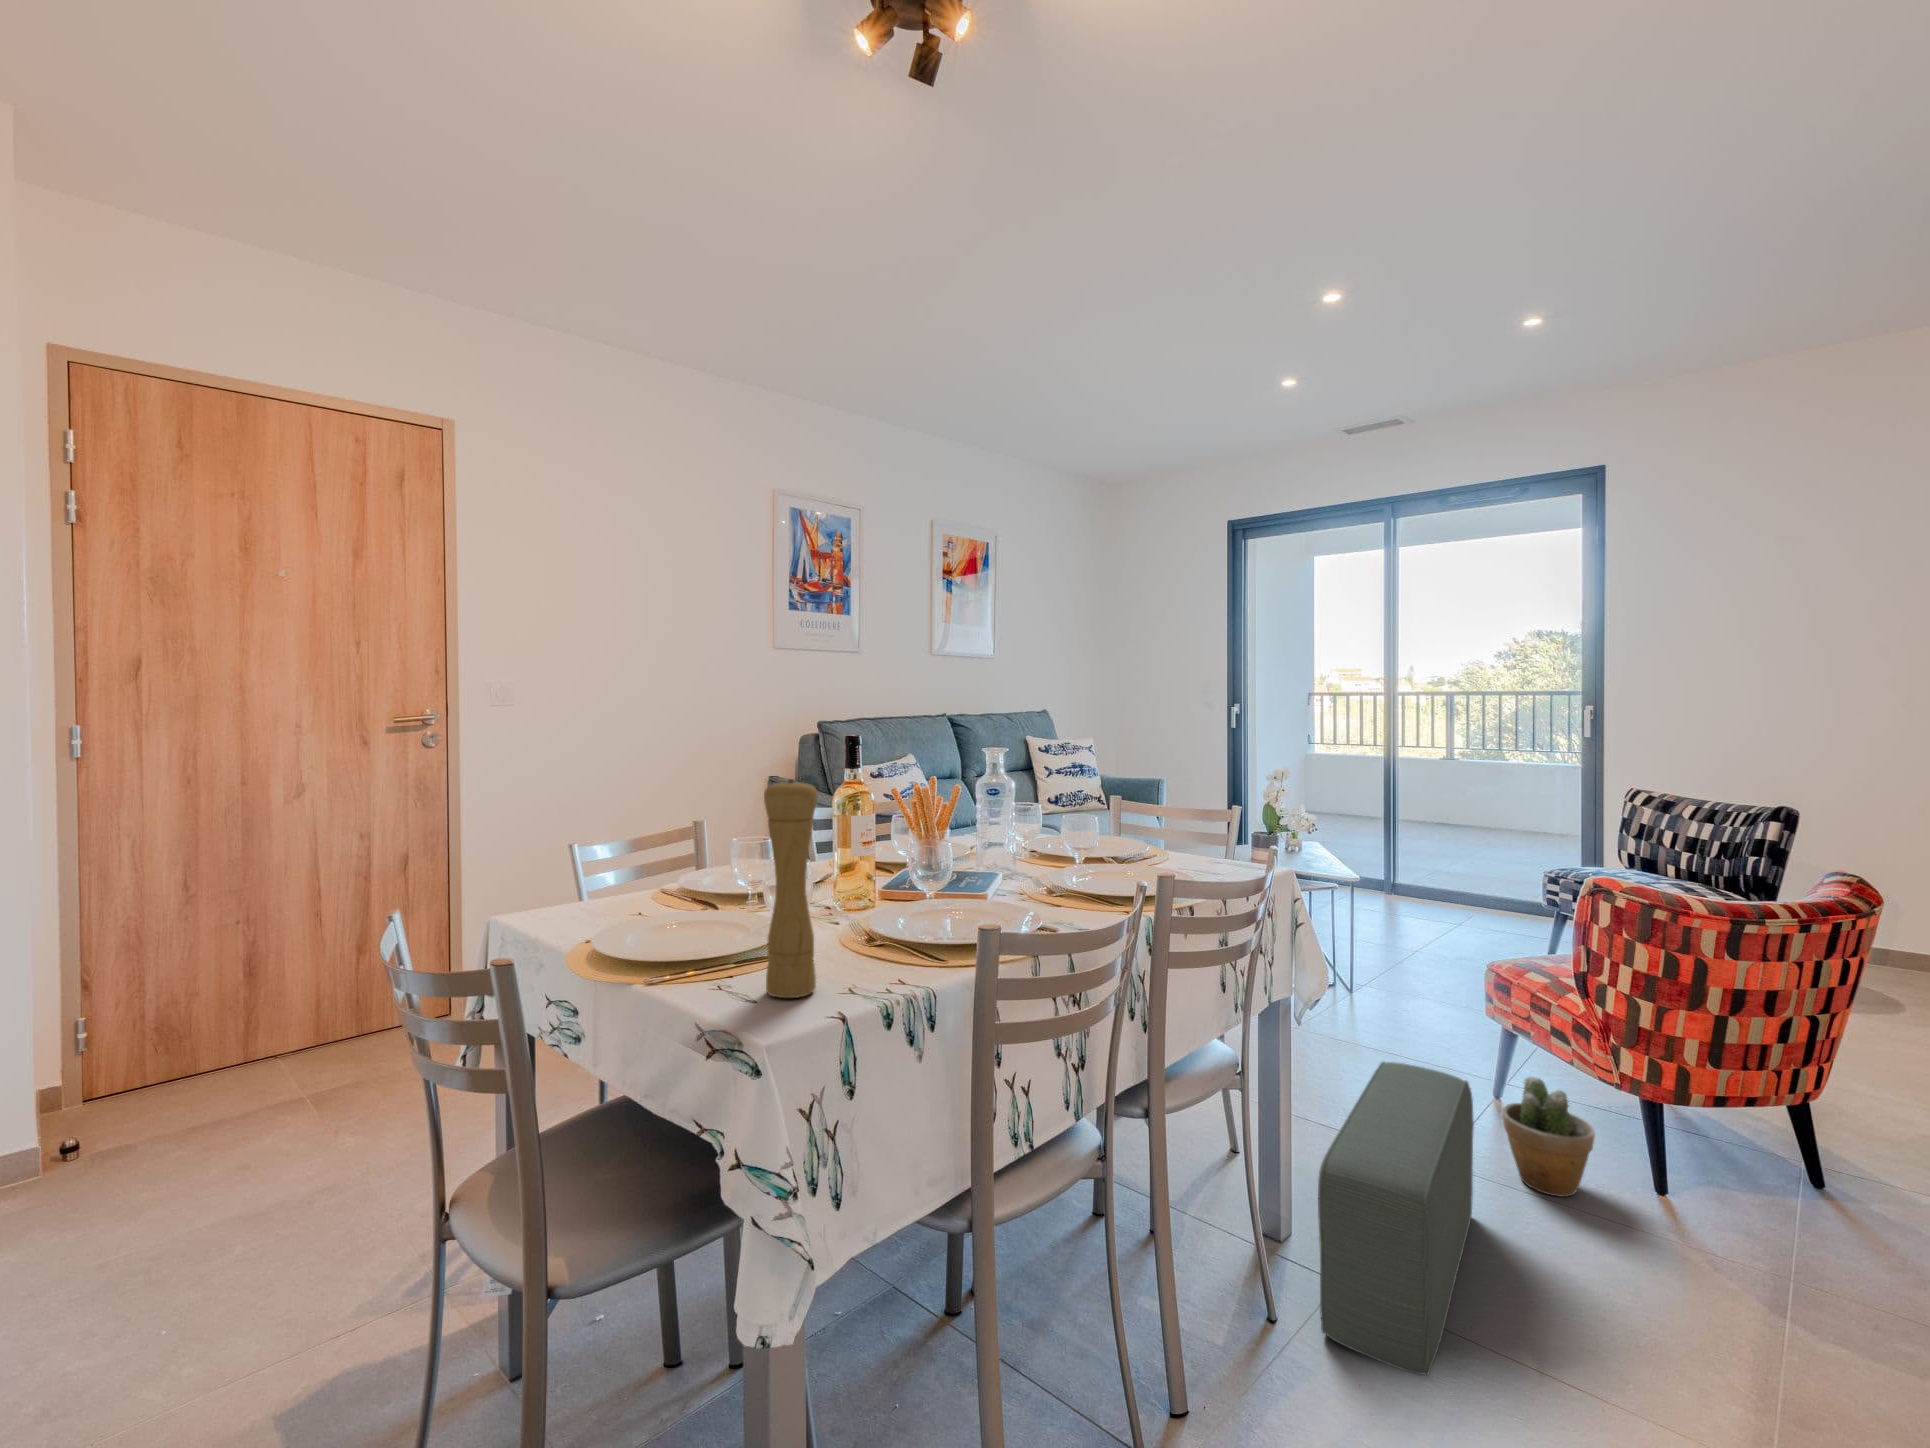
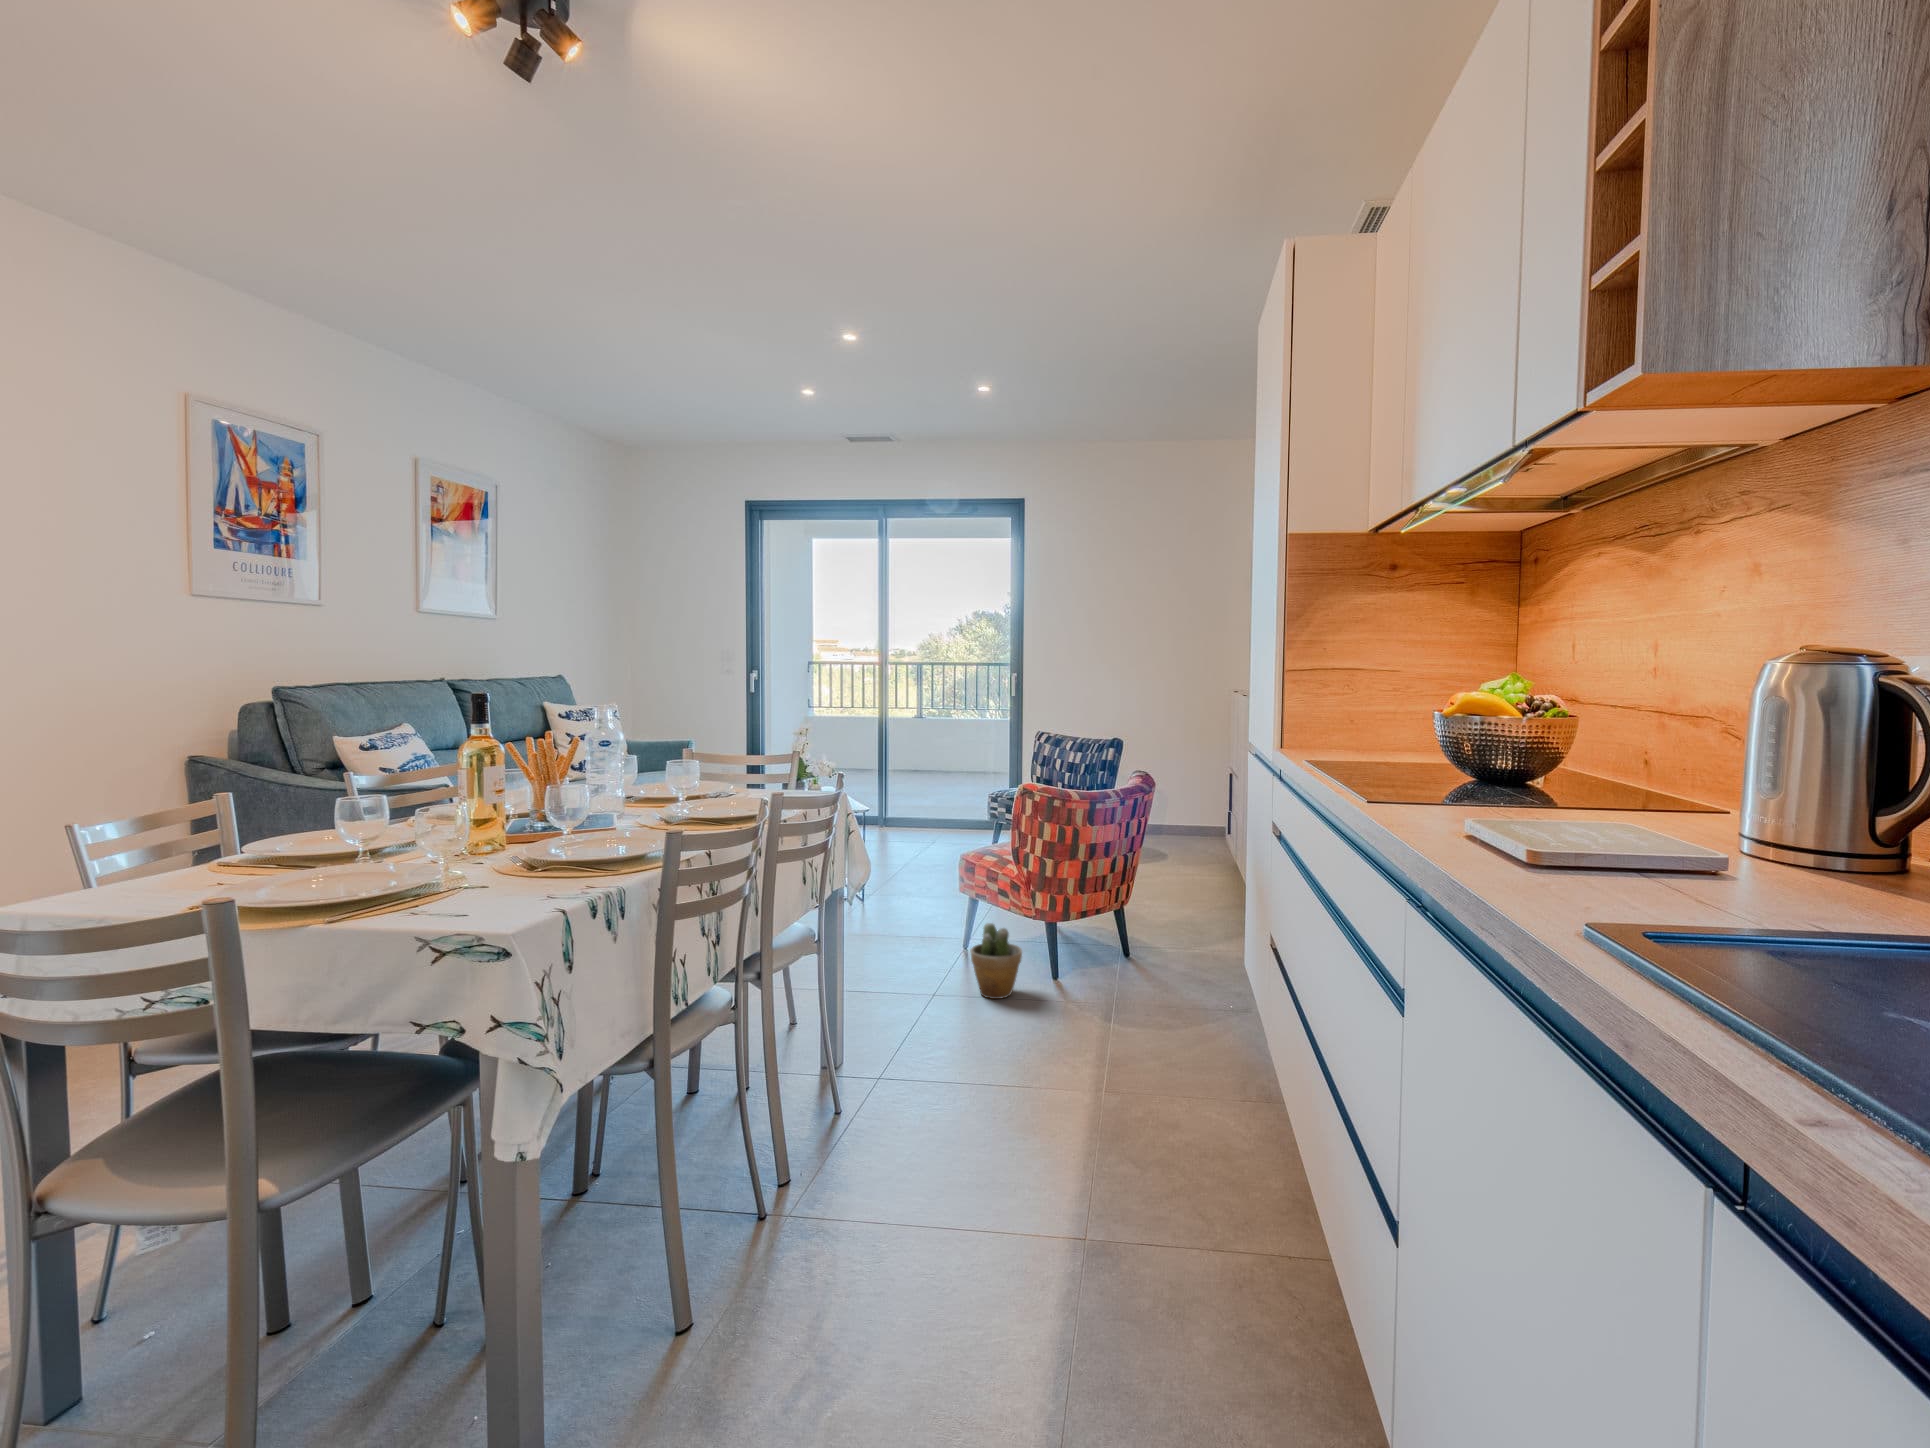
pepper mill: present [764,779,818,998] -> none [464,718,517,908]
pouf: present [1318,1062,1474,1375] -> none [870,926,958,1114]

